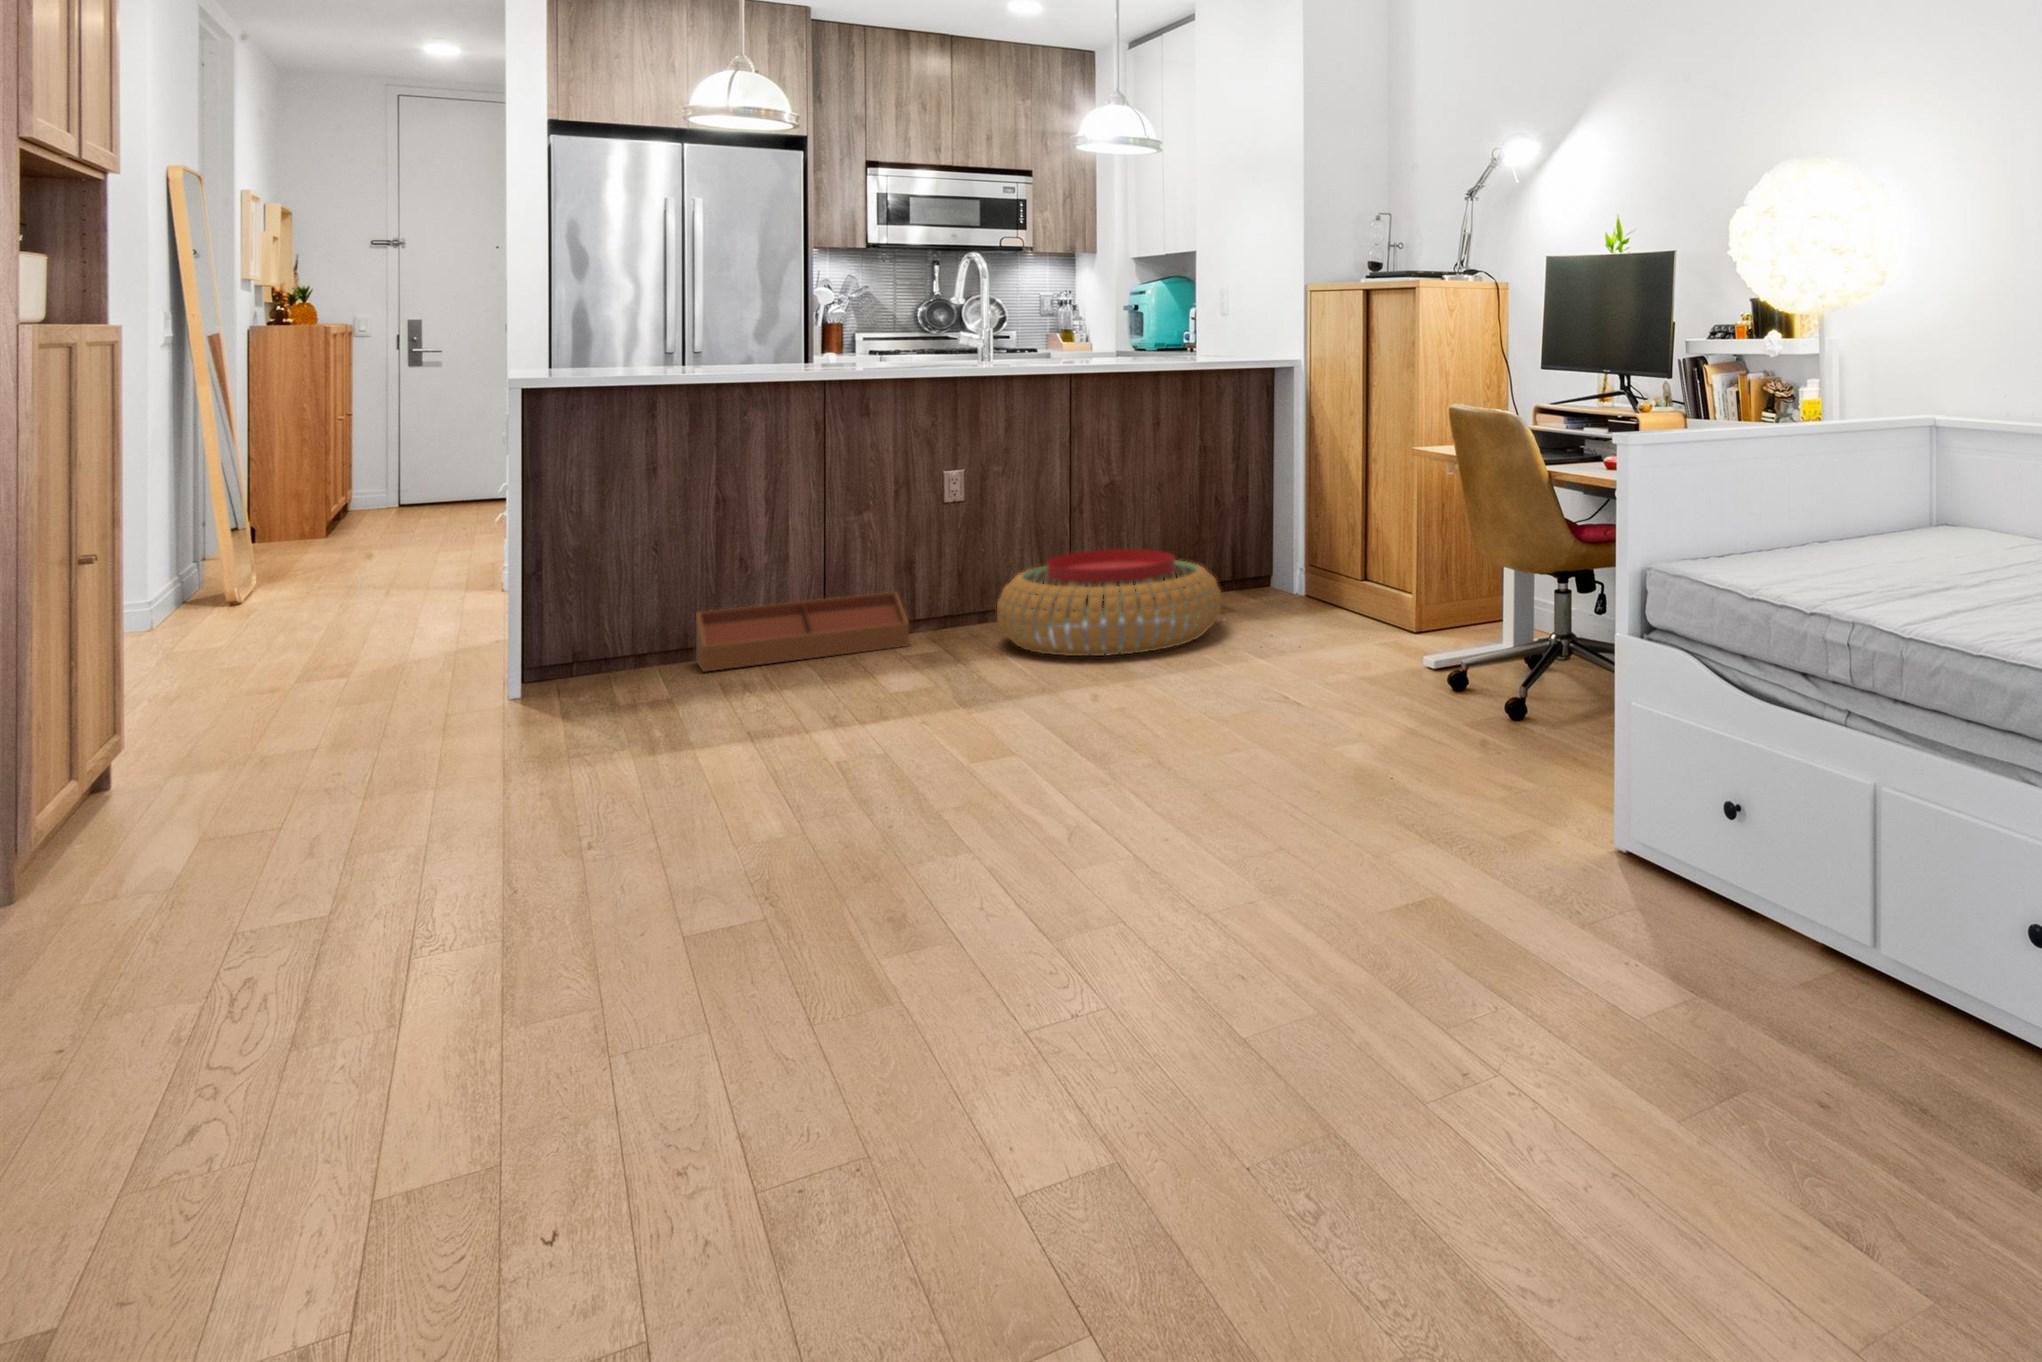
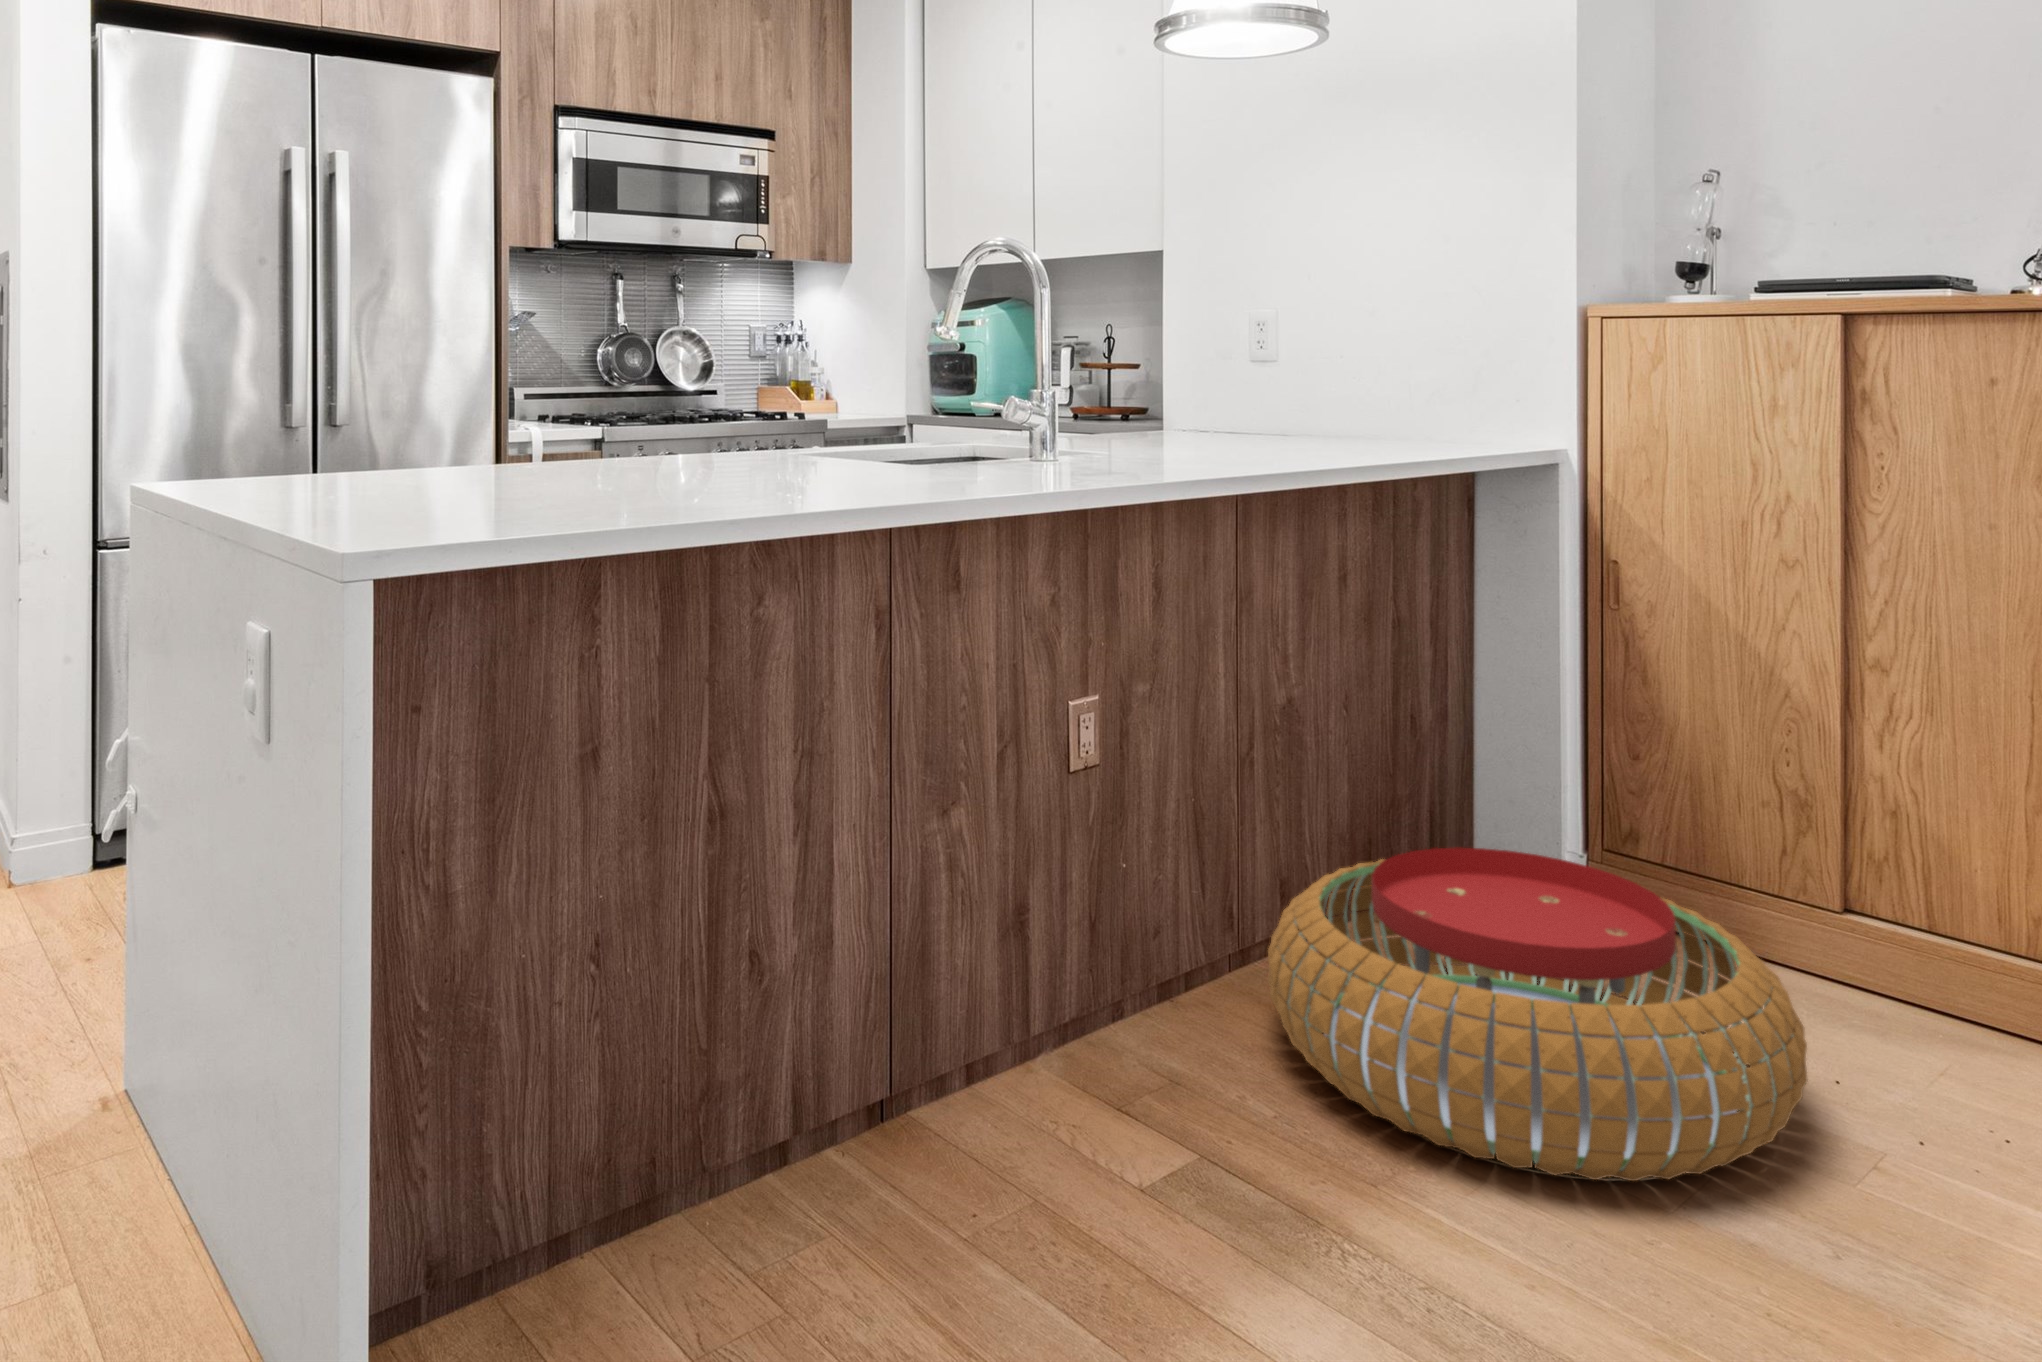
storage bin: present [696,592,909,671] -> none [707,975,1125,1295]

